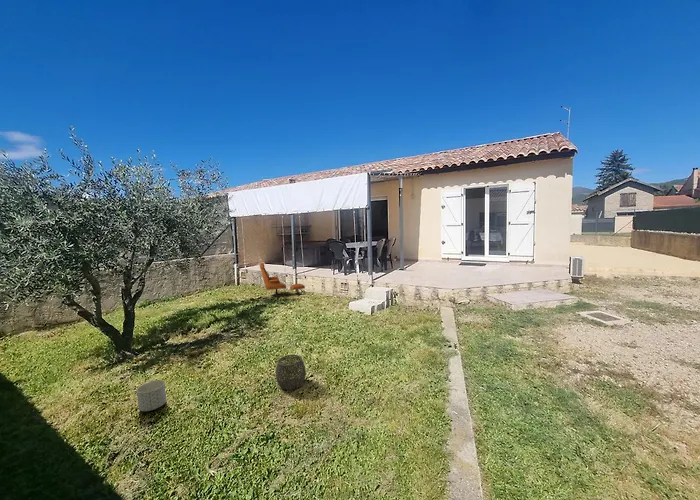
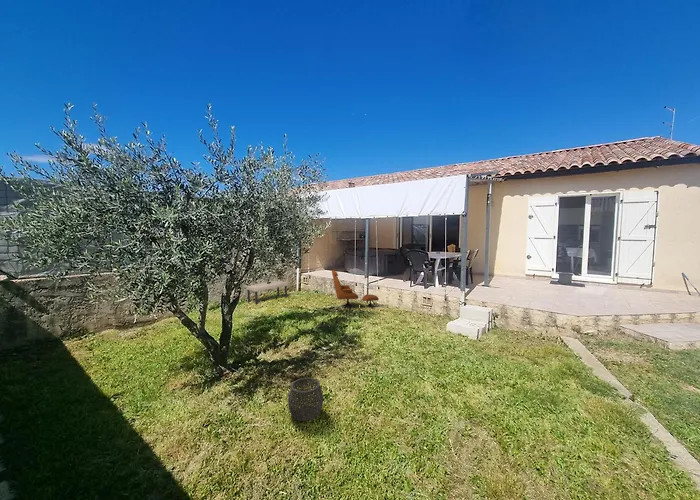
bench: none [182,277,224,300] -> present [247,281,287,304]
woven basket: present [275,355,306,390] -> present [288,378,323,421]
planter: present [137,380,167,411] -> none [249,421,282,467]

